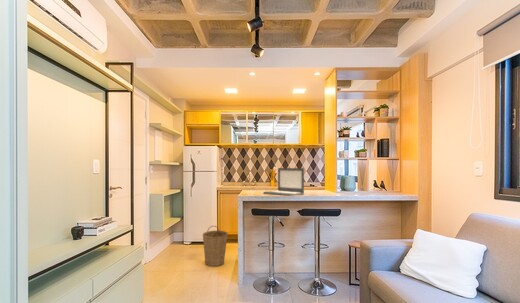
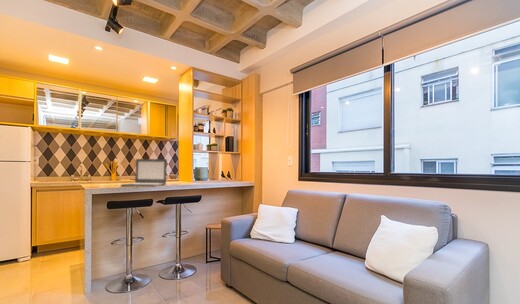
basket: present [203,226,228,267] -> none [18,233,60,286]

